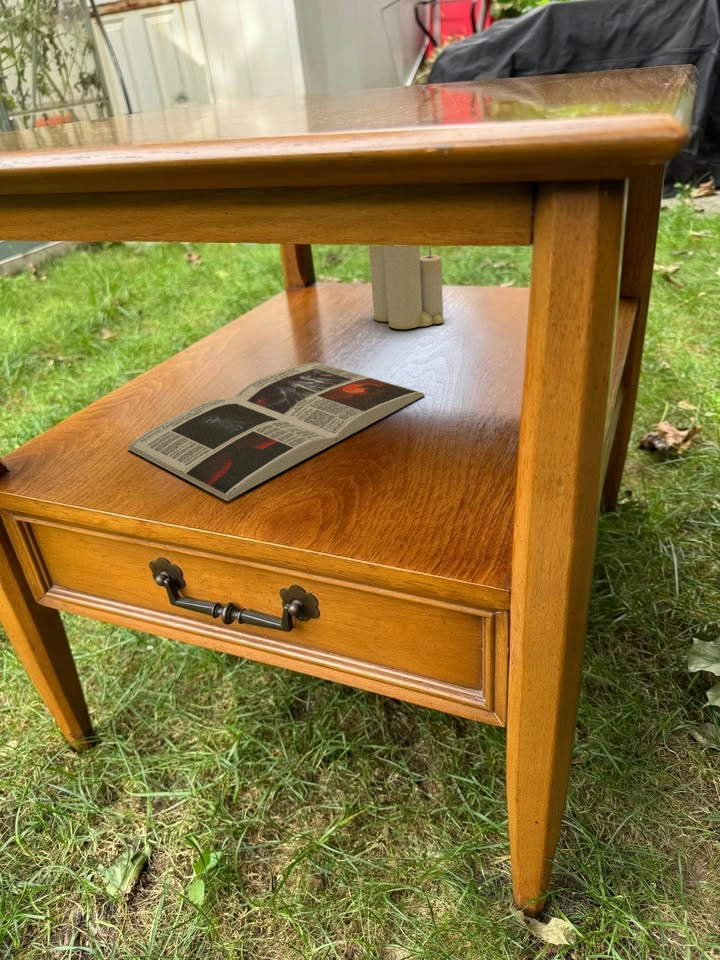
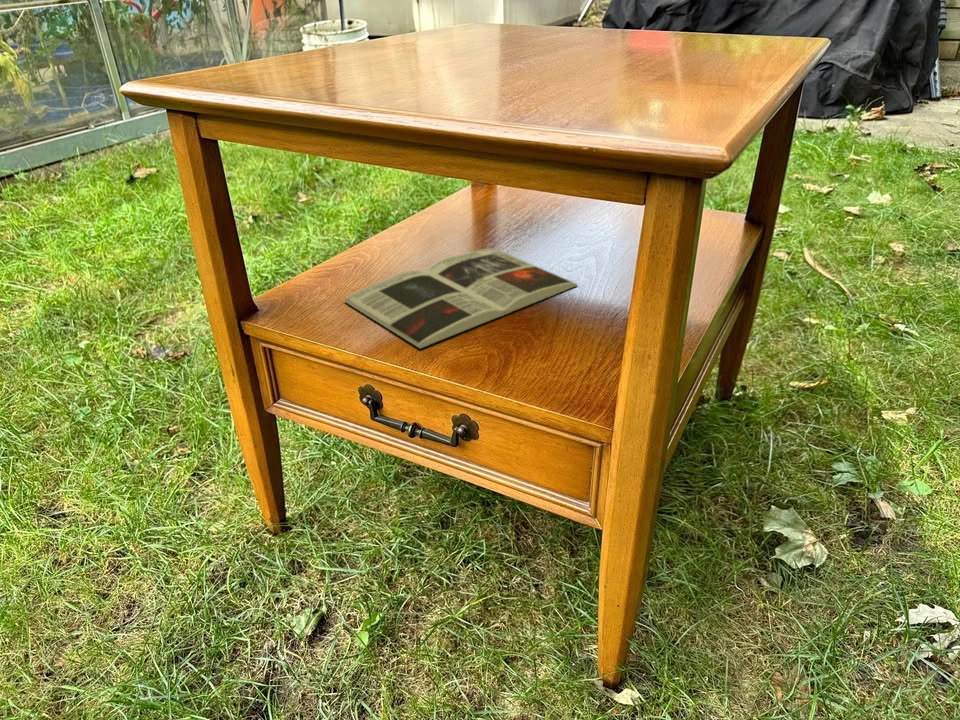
candle: present [369,246,444,329] -> none [545,130,606,228]

